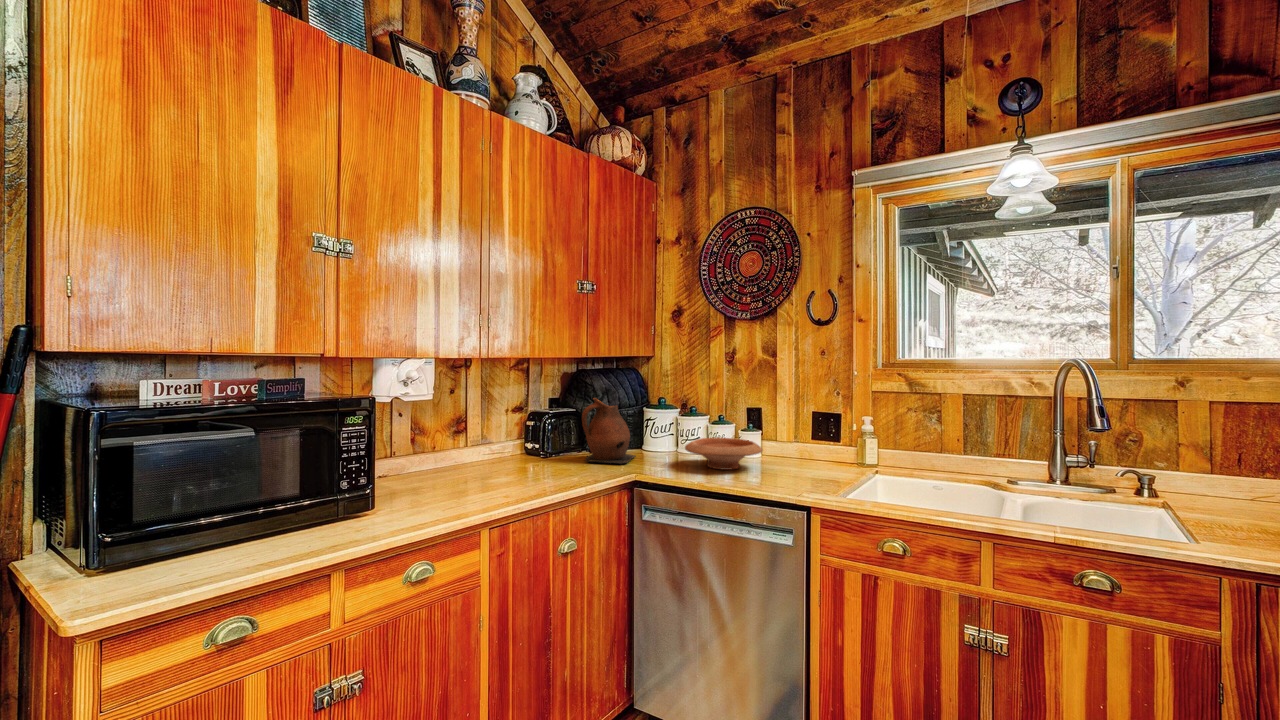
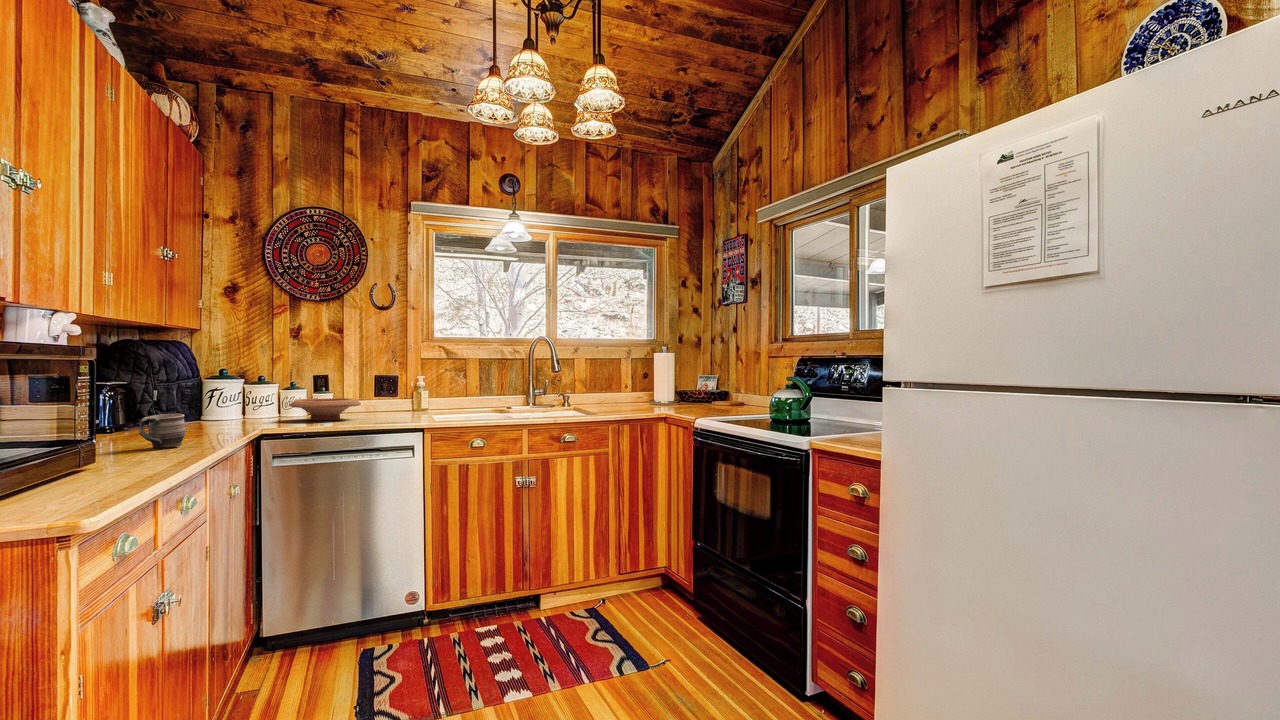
ceramic pitcher: present [582,398,635,464] -> none [172,364,237,426]
mug: none [413,470,461,509] -> present [139,413,185,448]

